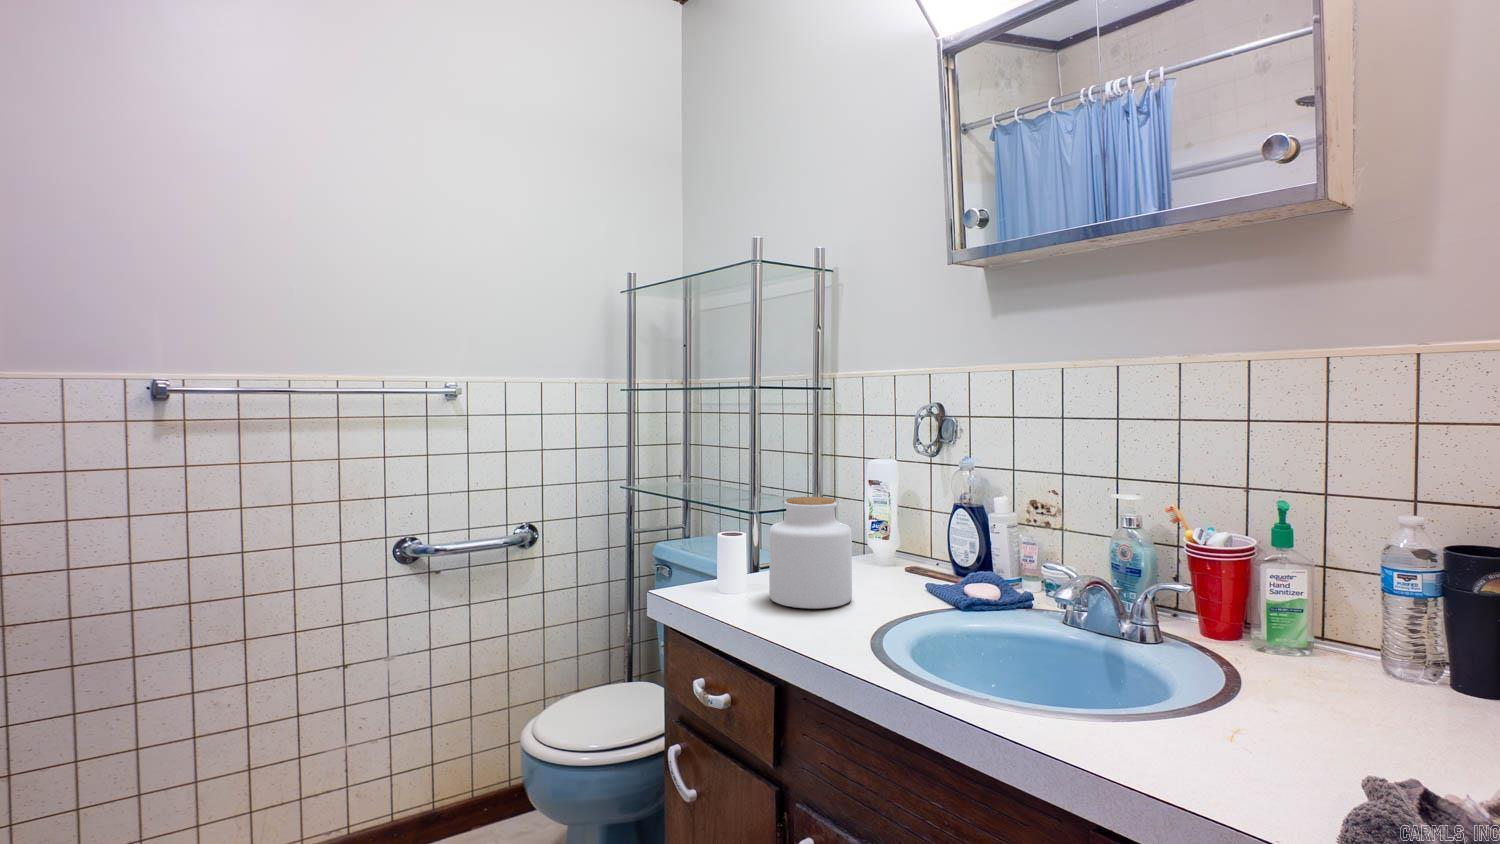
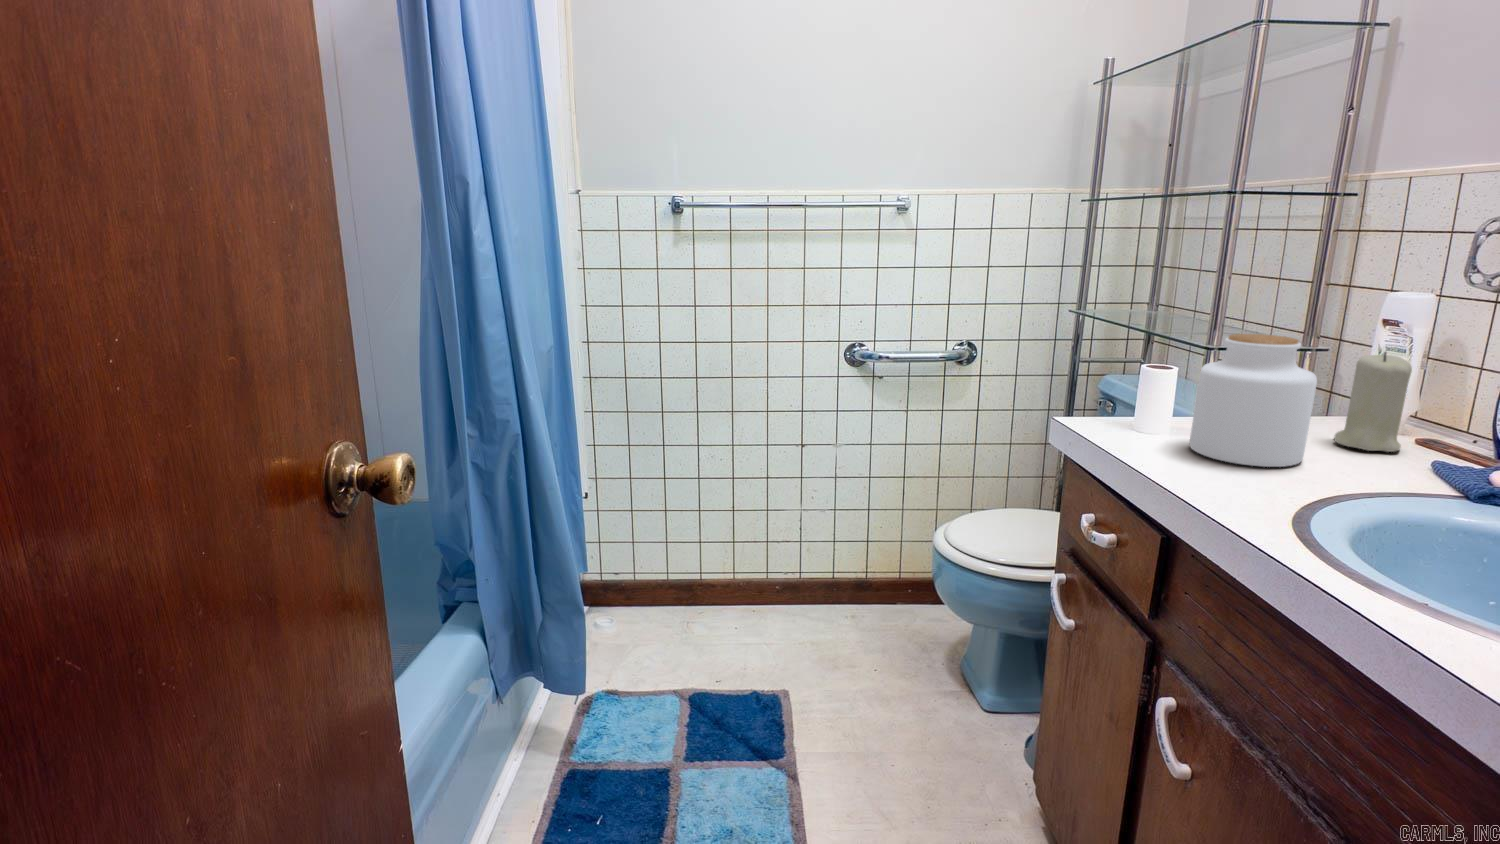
candle: none [858,503,902,581] -> present [1334,352,1412,452]

